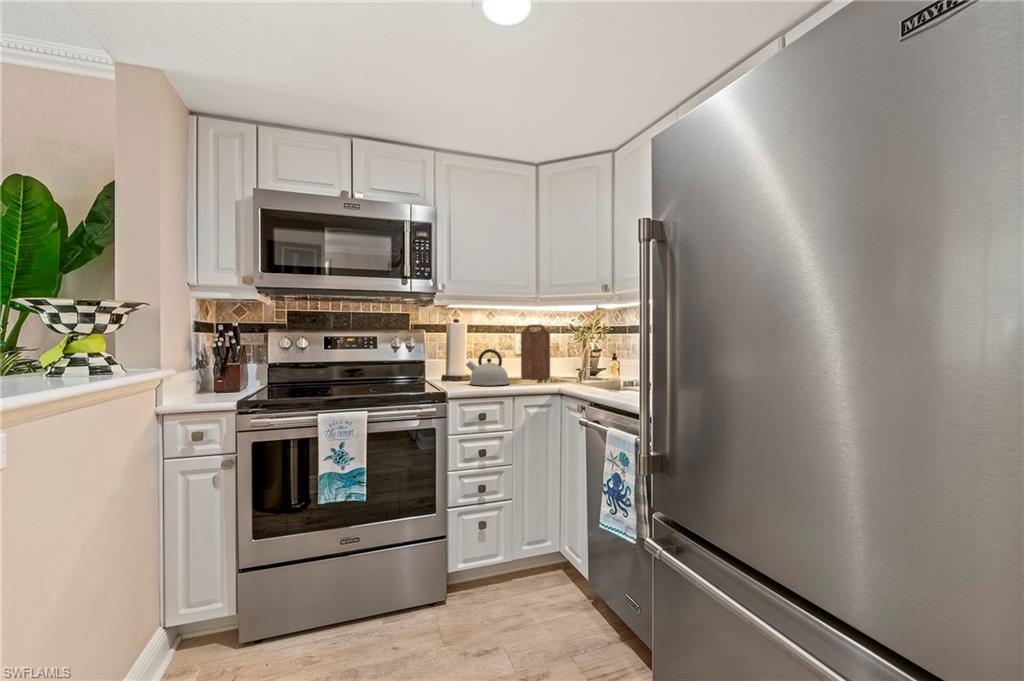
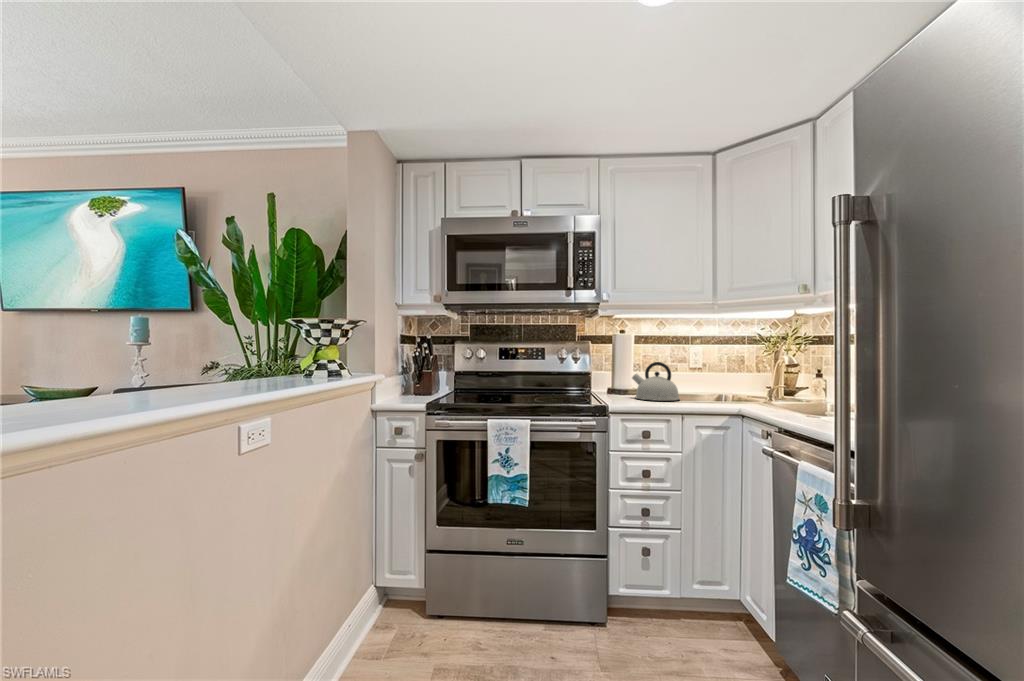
cutting board: present [521,324,550,379] -> none [696,335,732,397]

